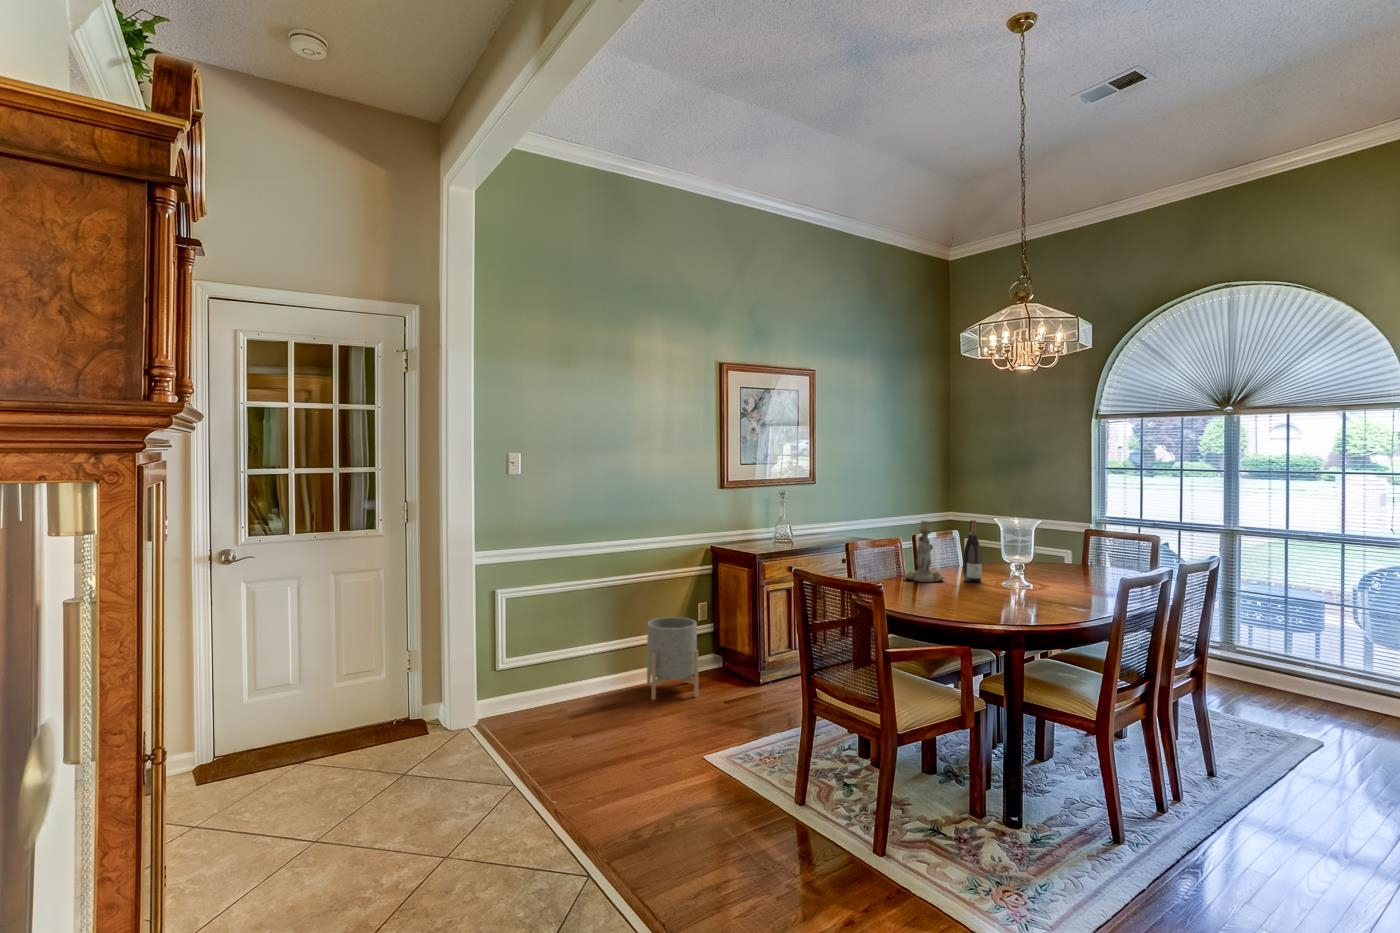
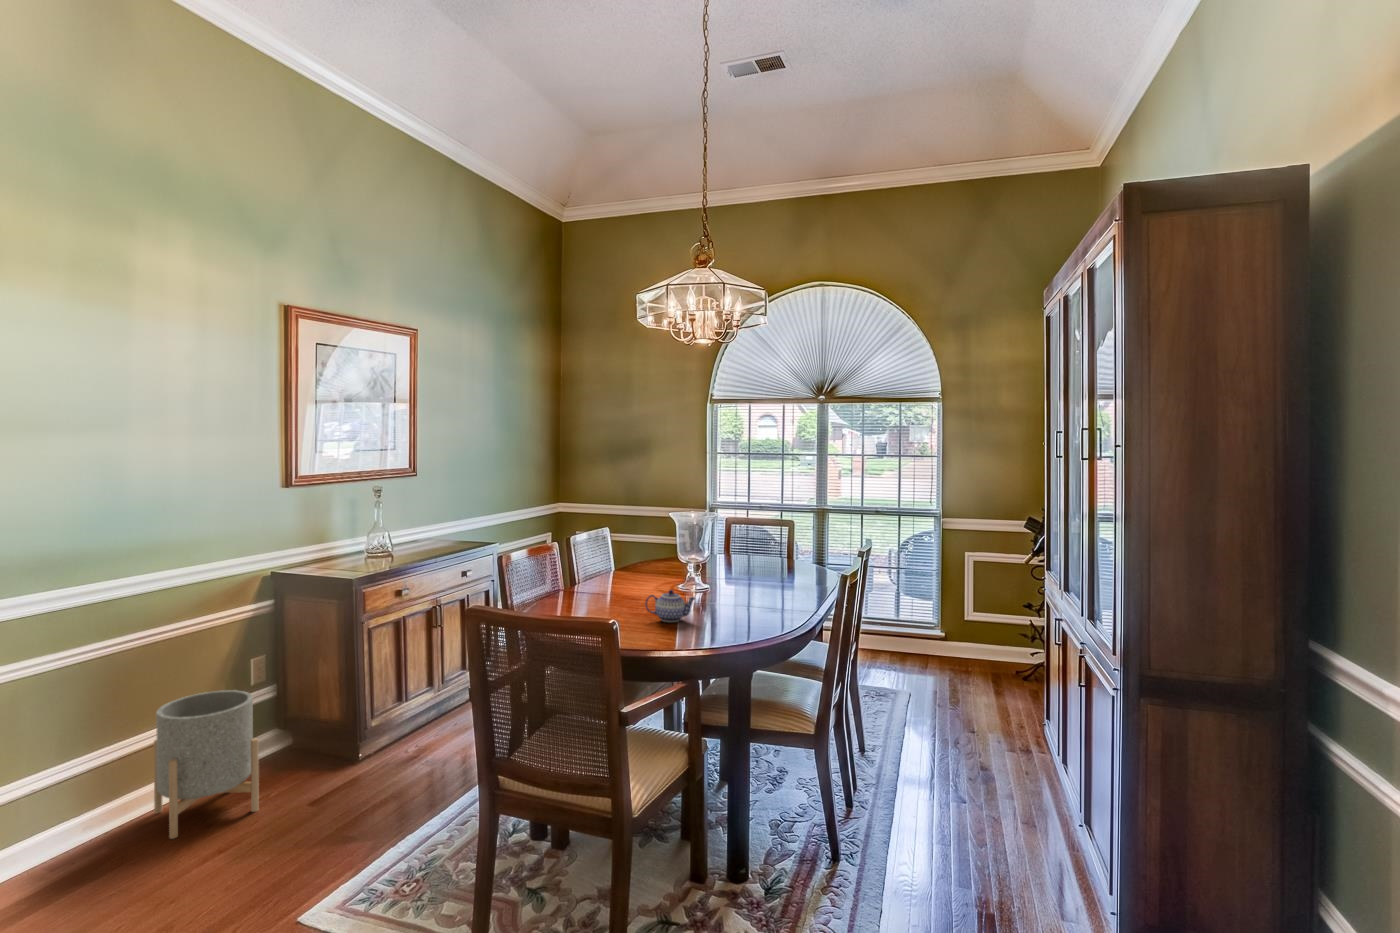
wine bottle: present [963,520,982,582] -> none [642,517,662,590]
candlestick: present [905,521,944,582] -> none [575,521,623,597]
teapot: none [945,577,988,604] -> present [645,590,695,622]

